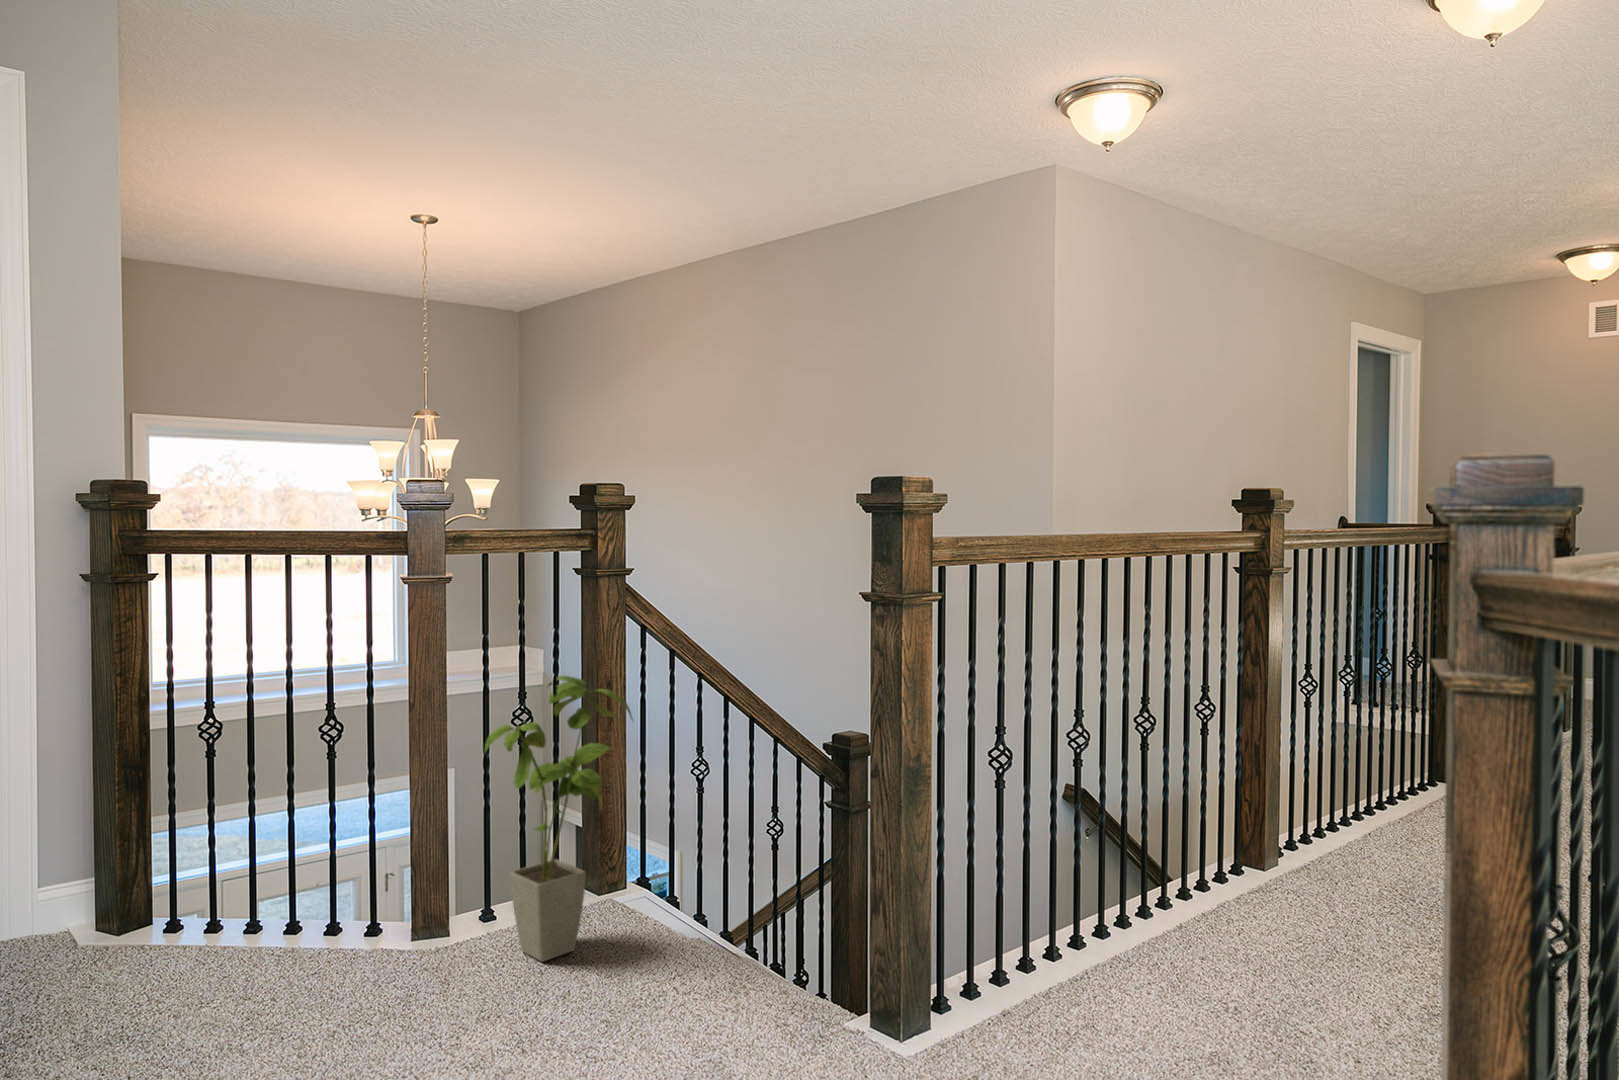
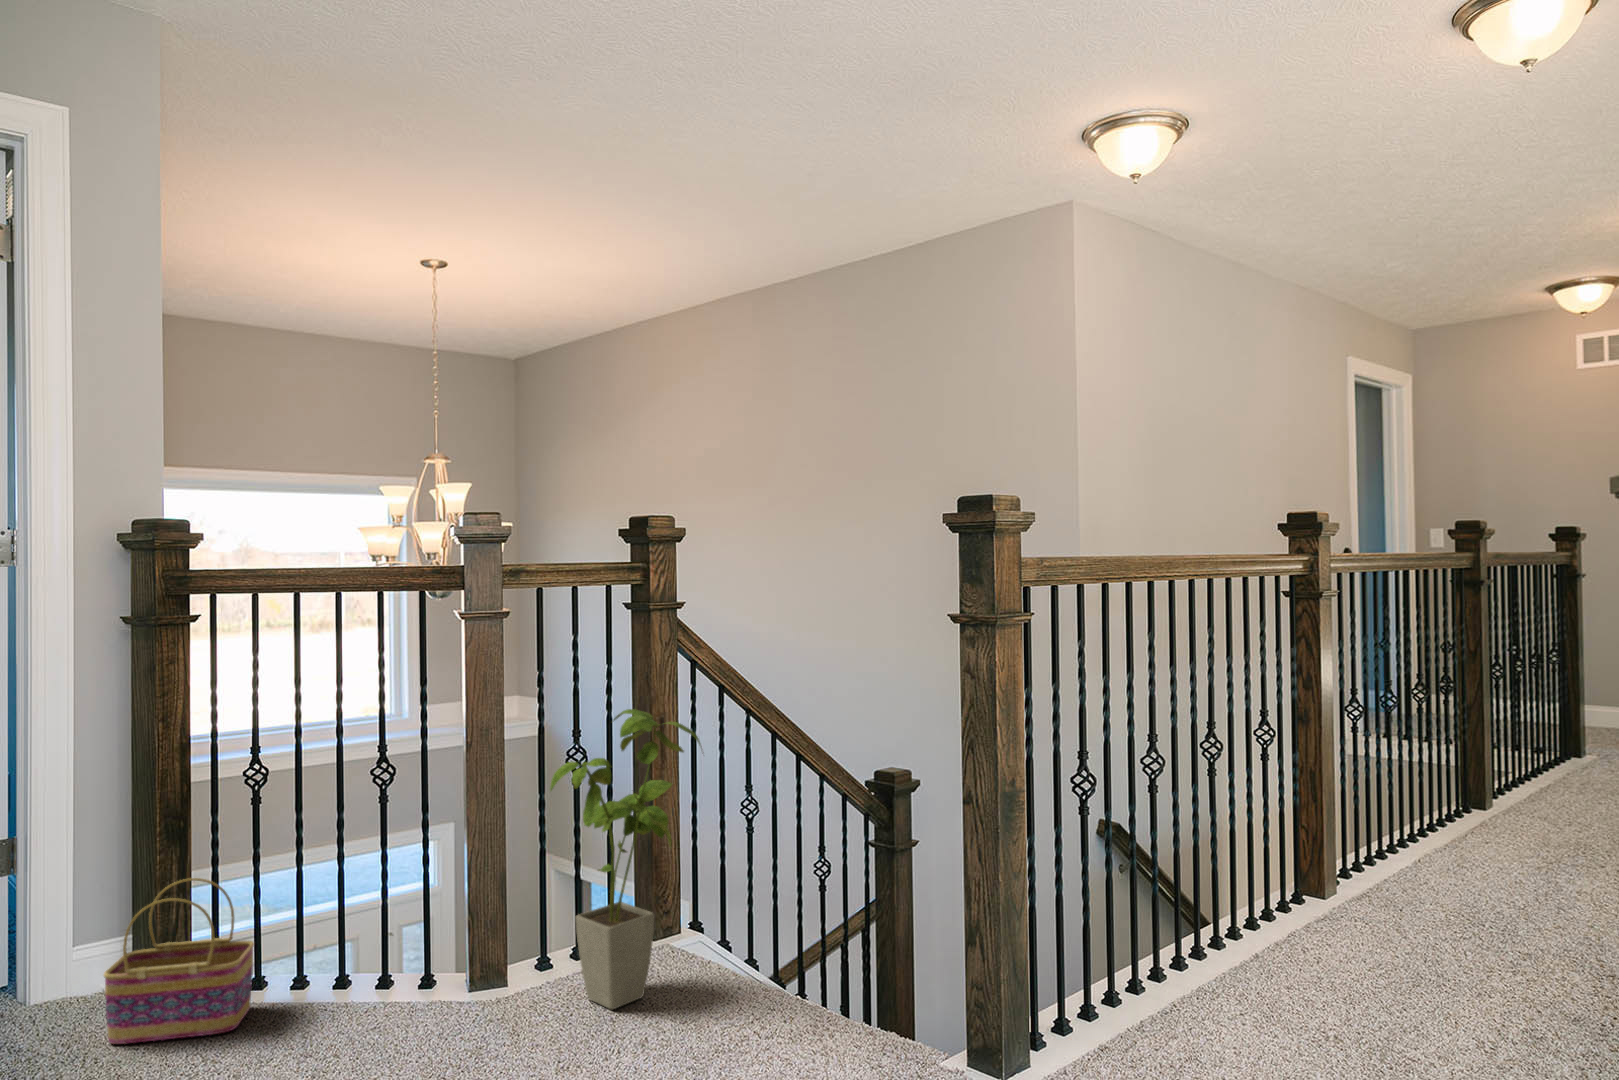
basket: none [59,827,205,981] -> present [104,878,254,1044]

